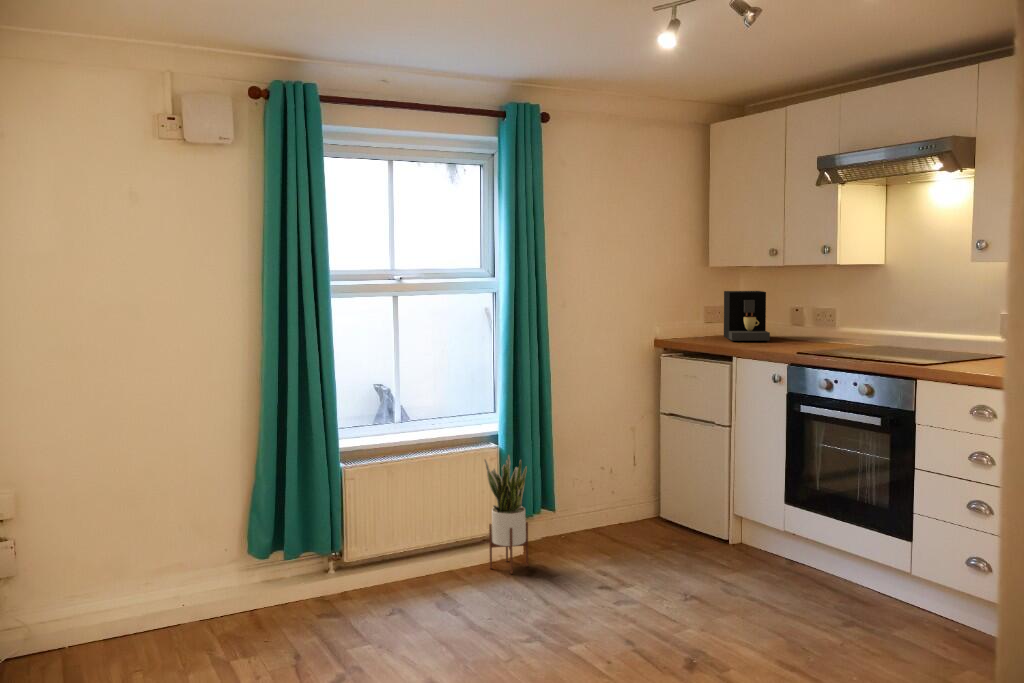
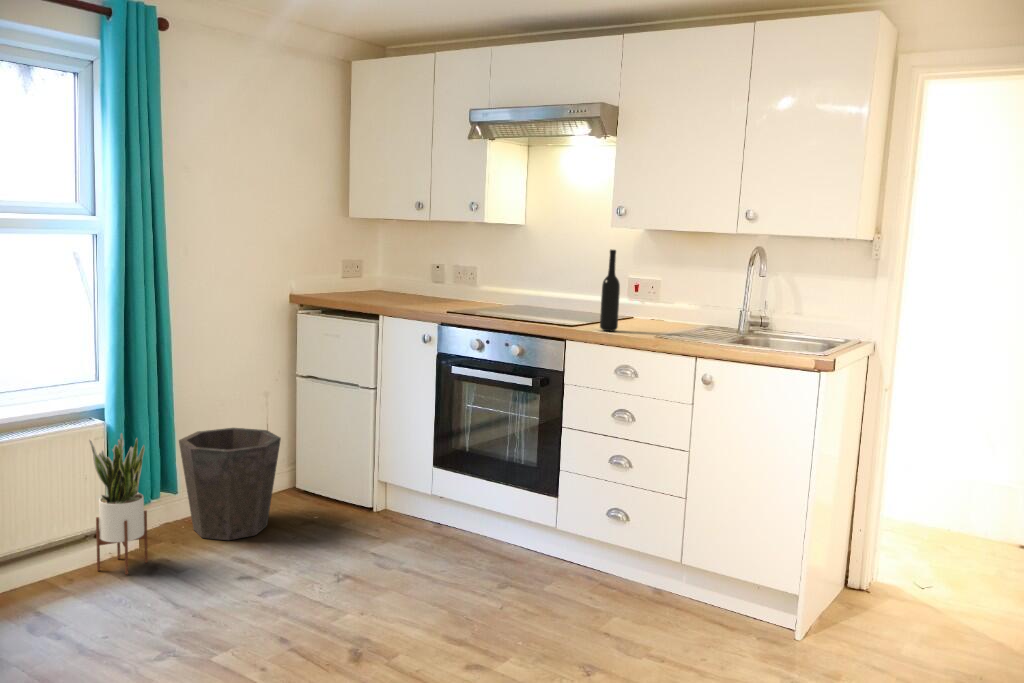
bottle: none [954,286,976,370] -> present [600,250,620,331]
coffee maker: present [724,291,770,341] -> none [363,244,414,298]
waste bin: none [556,457,642,556] -> present [179,428,281,540]

